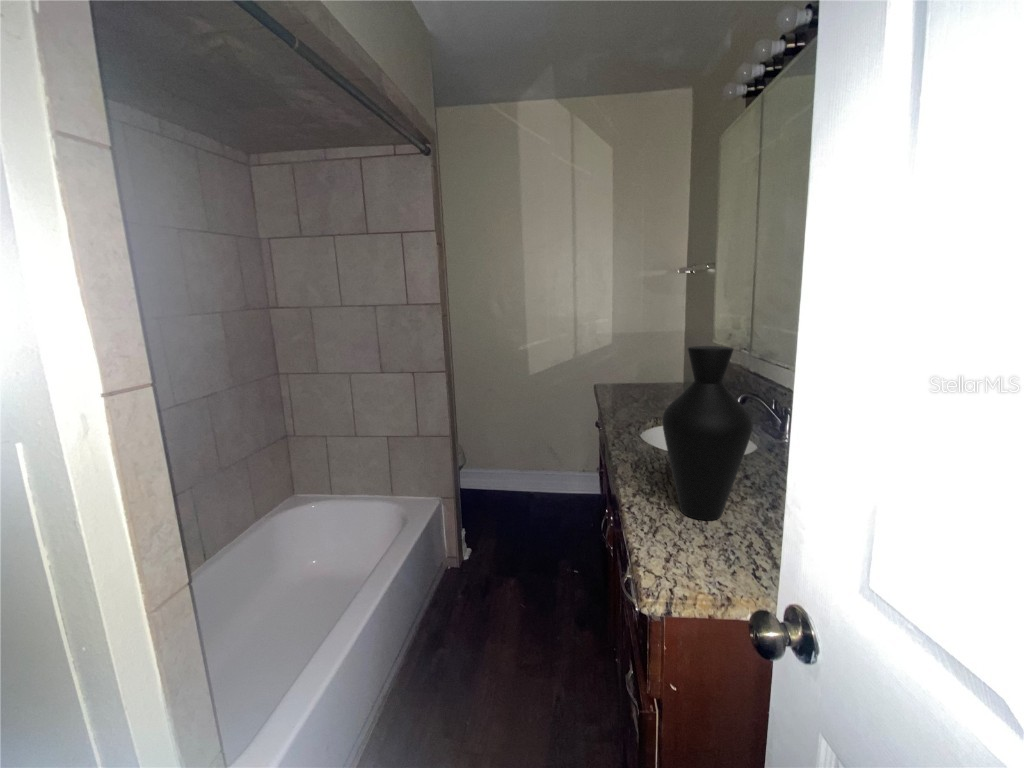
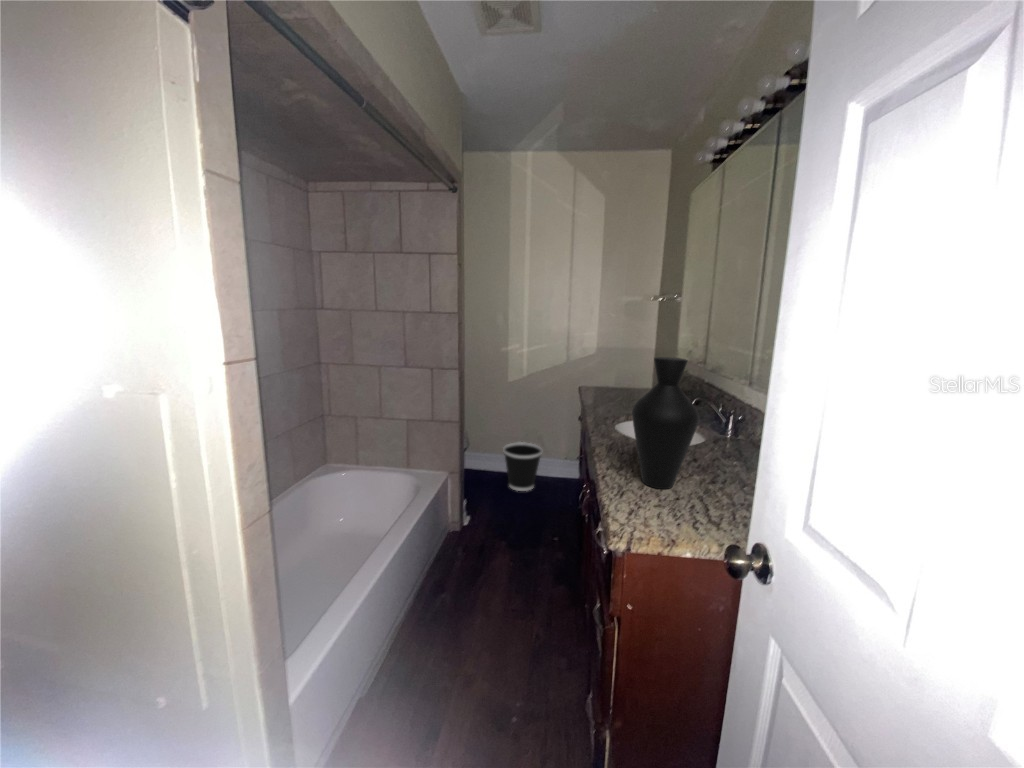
wastebasket: none [508,454,555,512] -> present [503,442,542,491]

